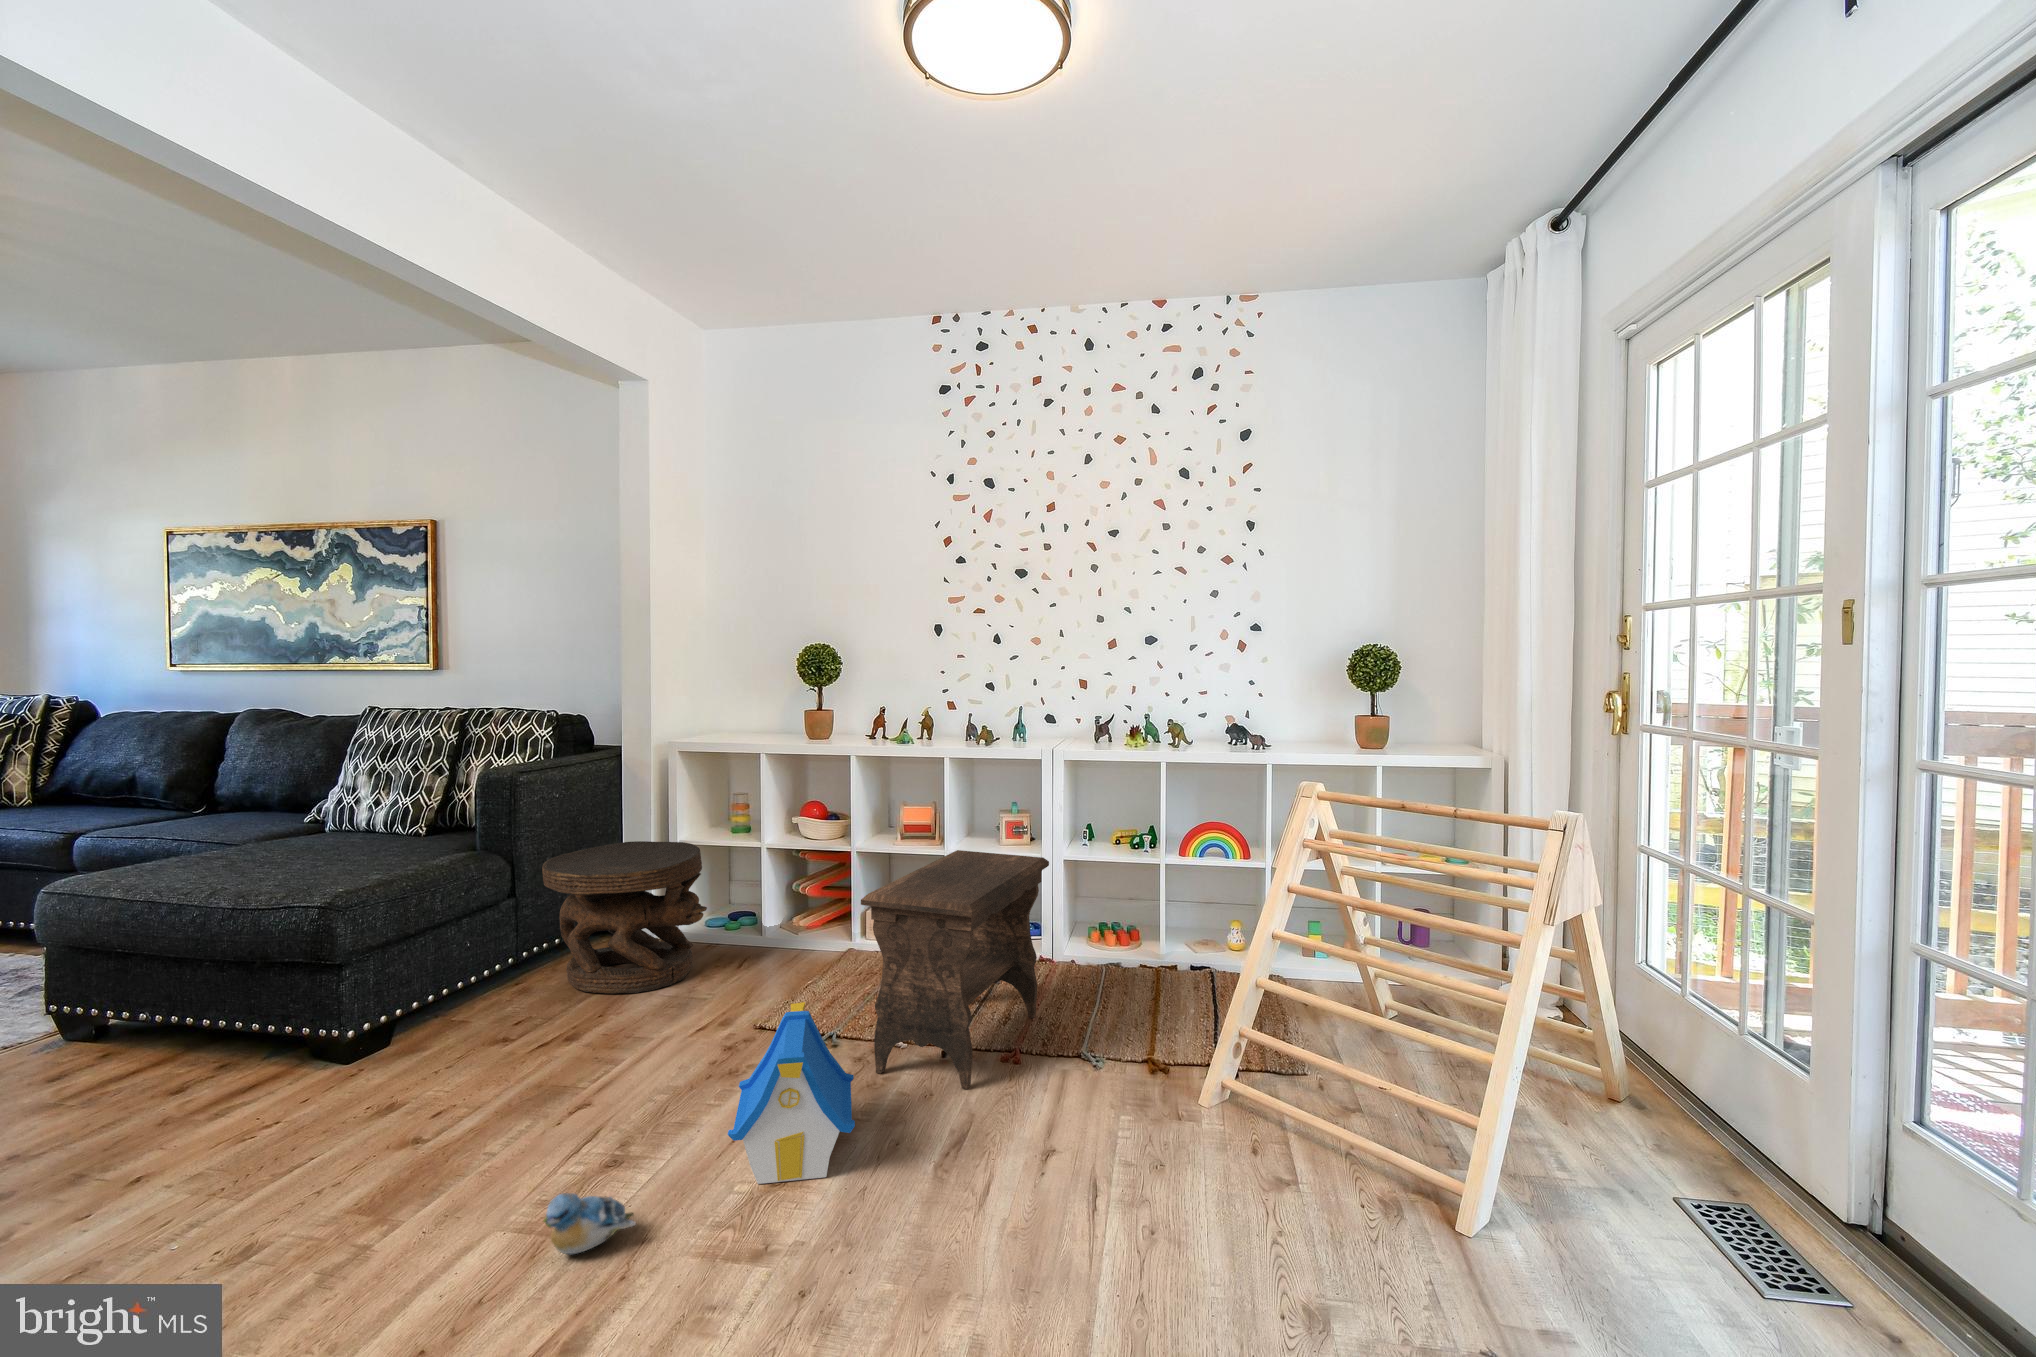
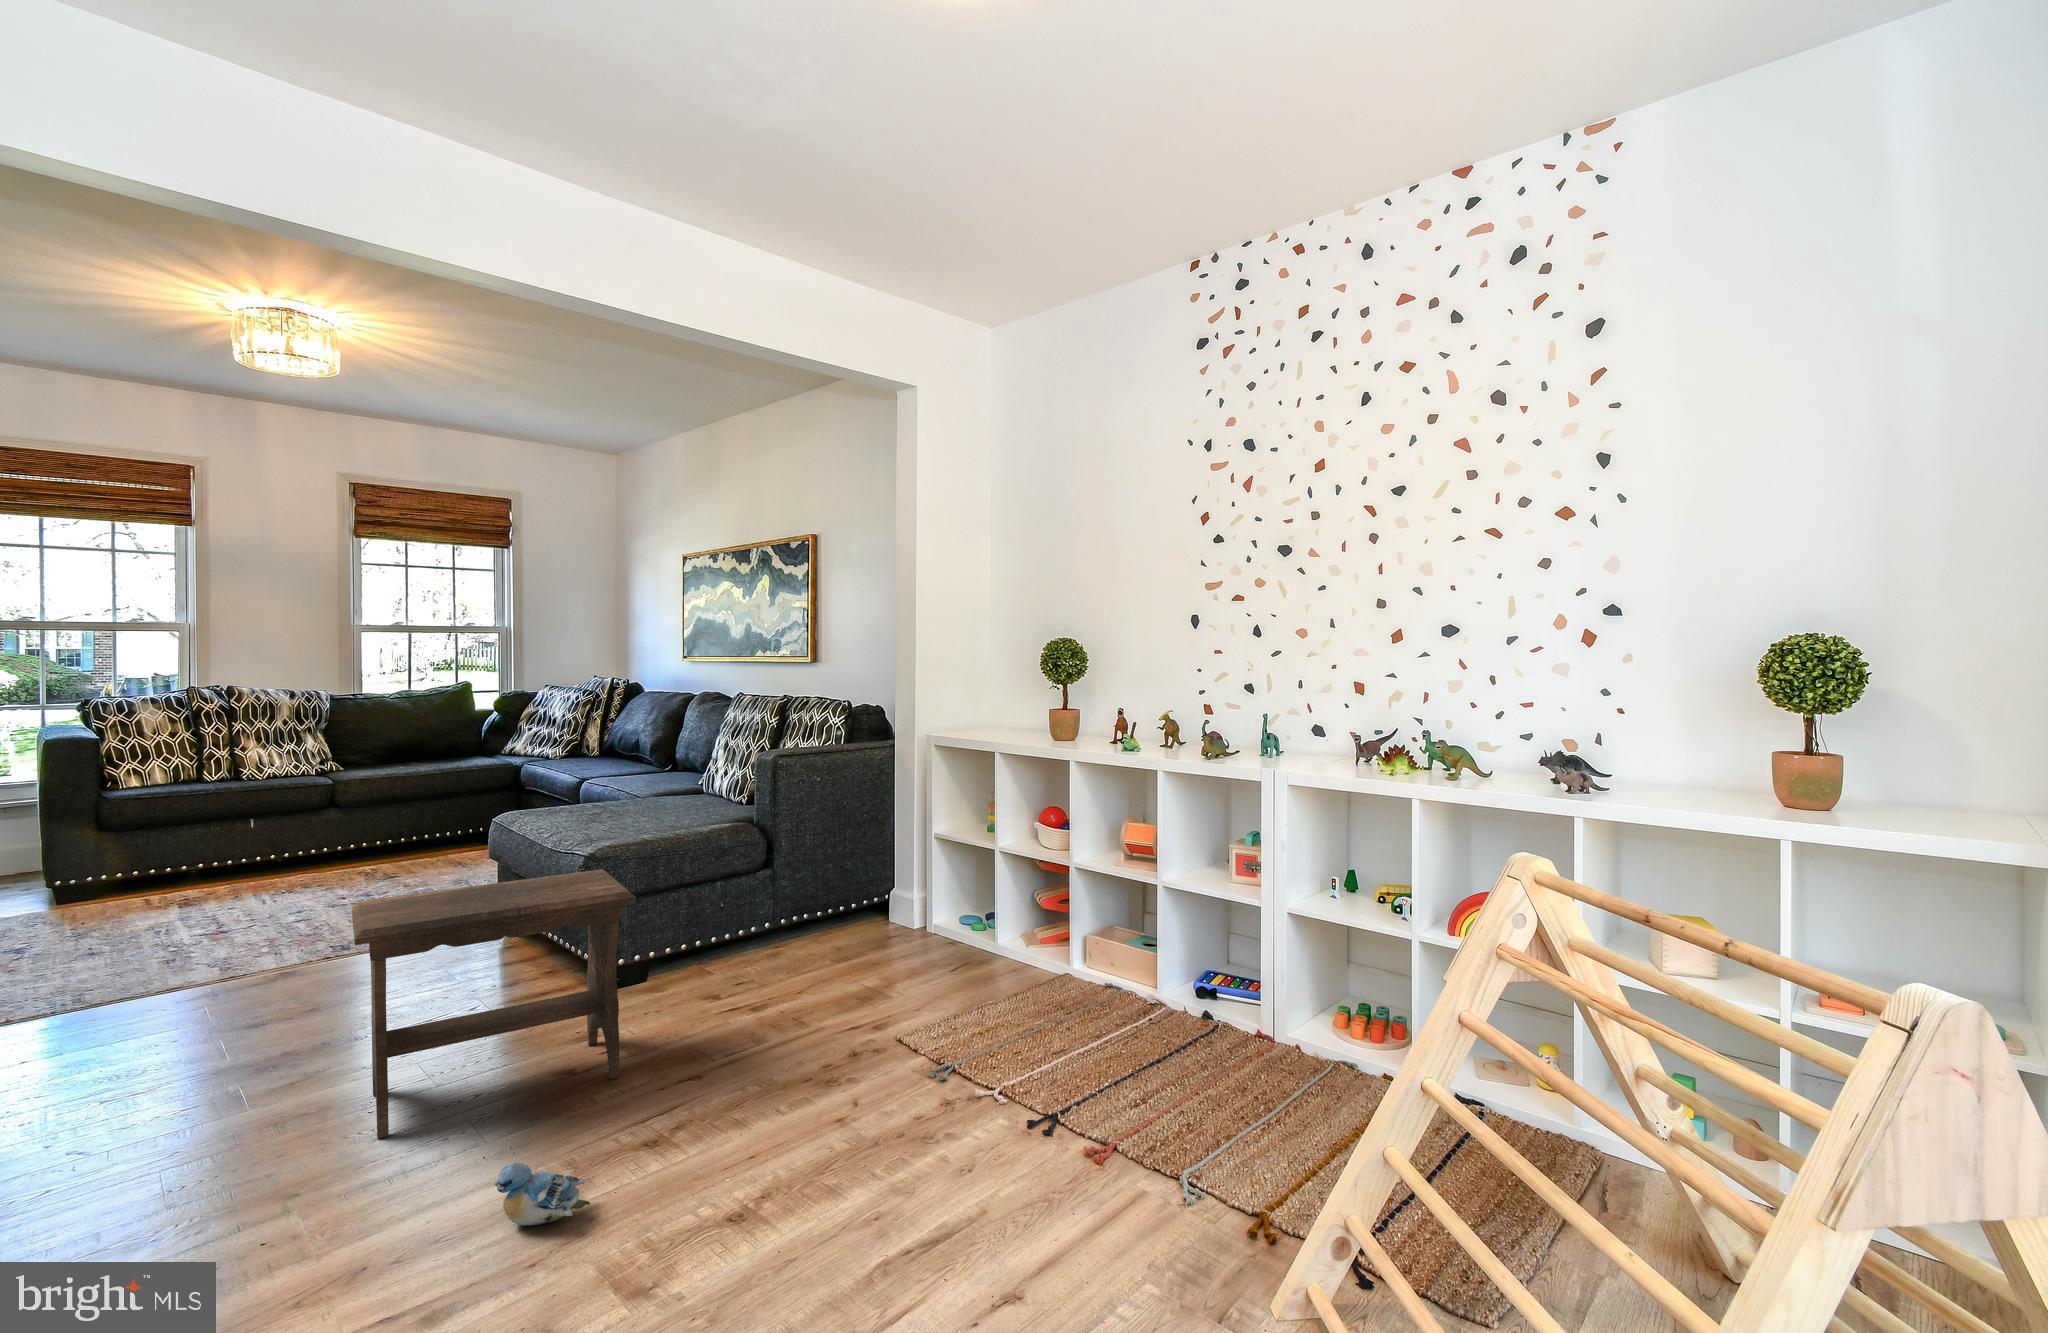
side table: present [542,841,707,994] -> none [788,830,925,979]
footstool: present [861,850,1049,1089] -> present [352,869,636,1138]
toy house: present [728,1002,855,1184] -> none [693,1026,868,1230]

